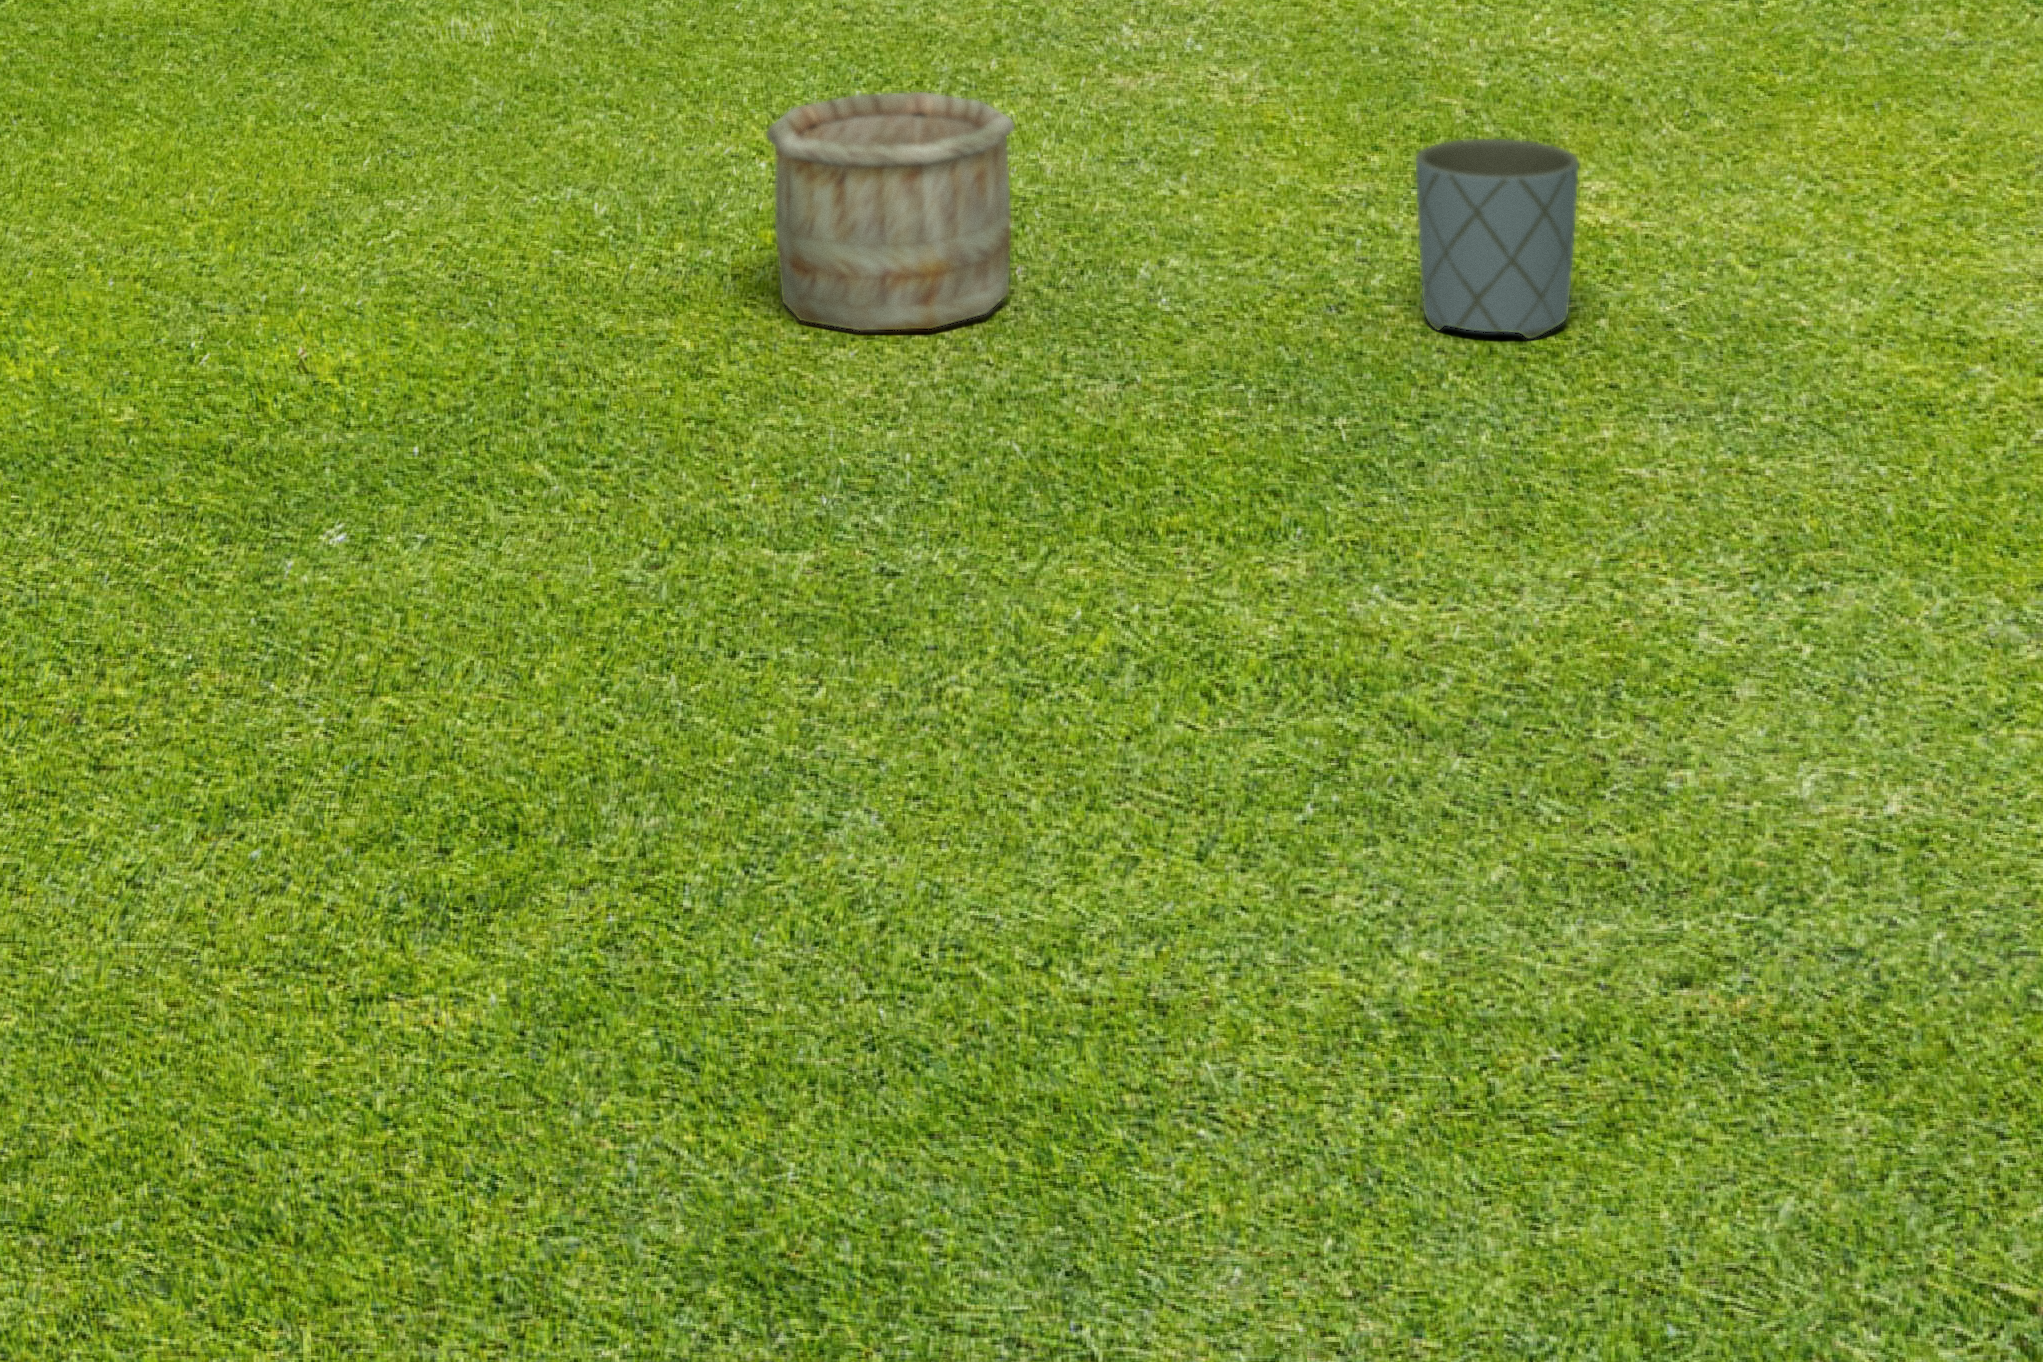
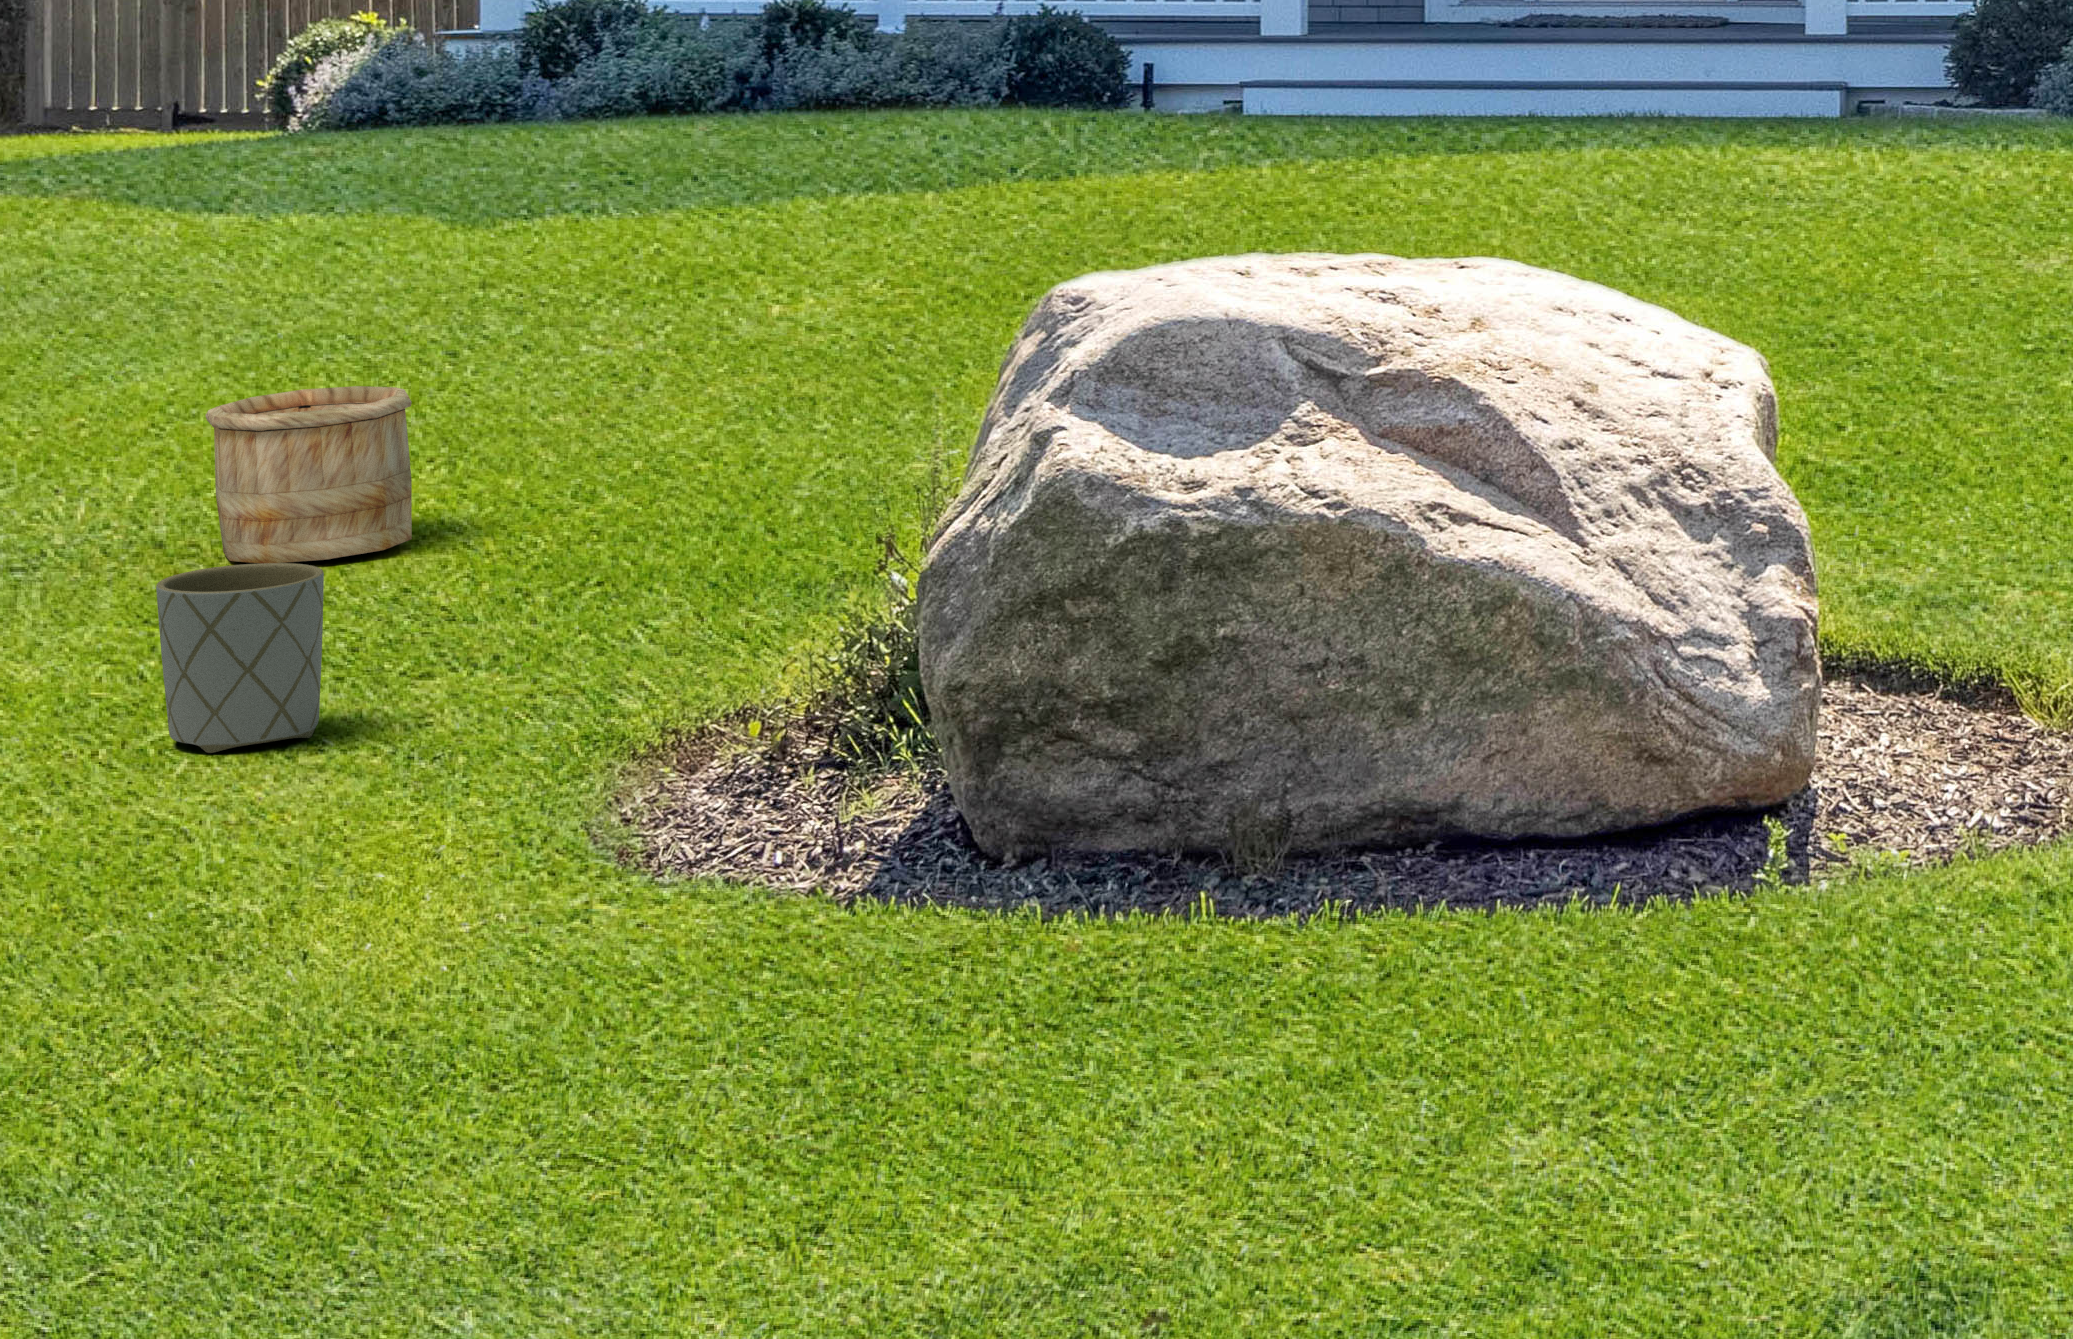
planter: present [1416,139,1578,339] -> present [156,563,324,753]

